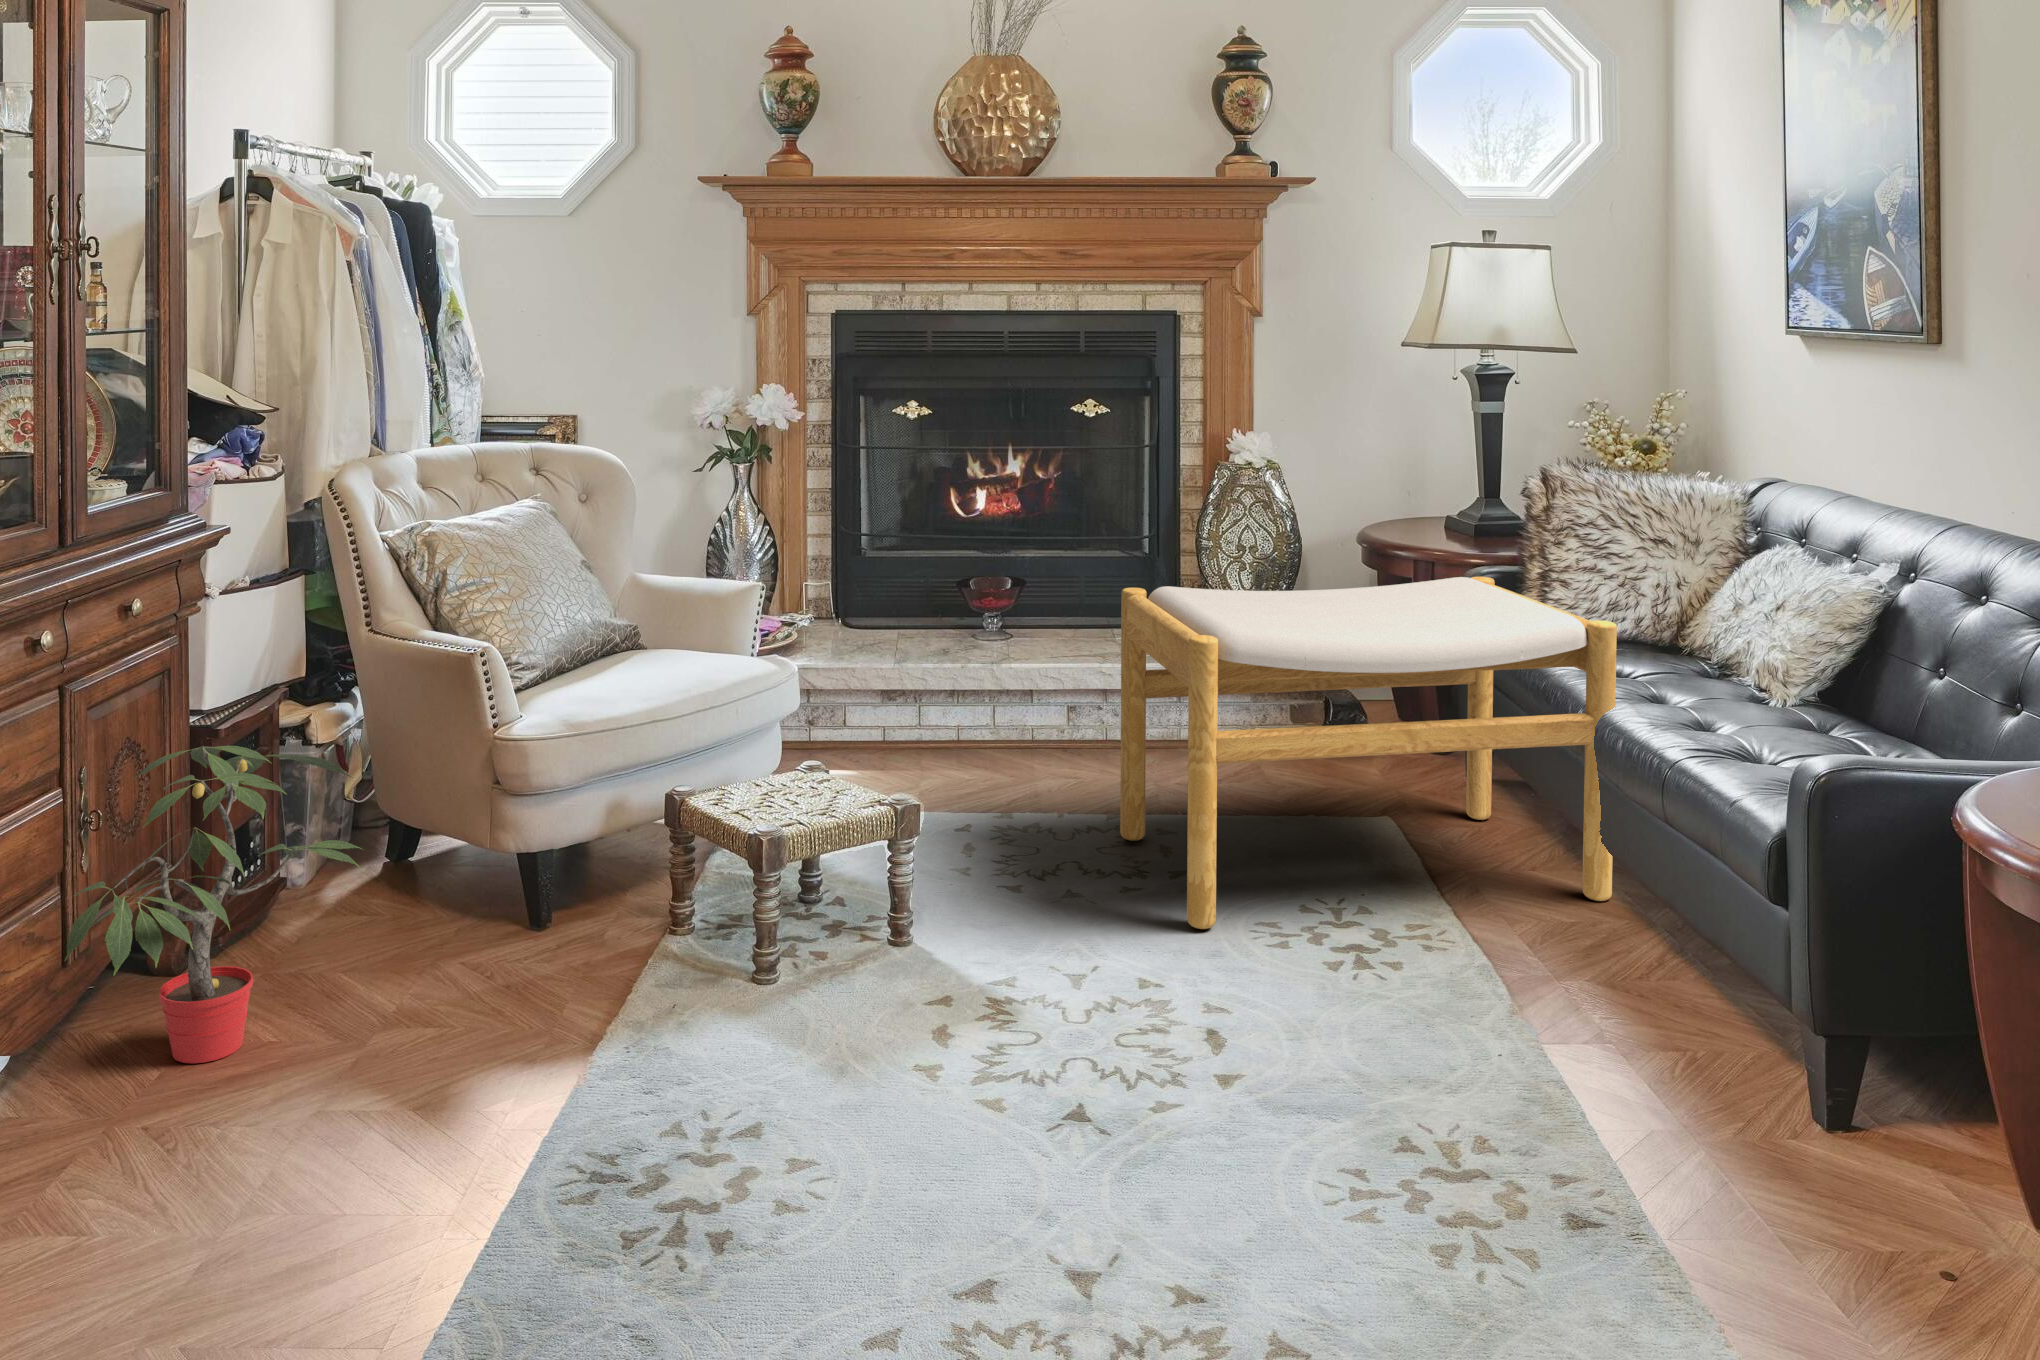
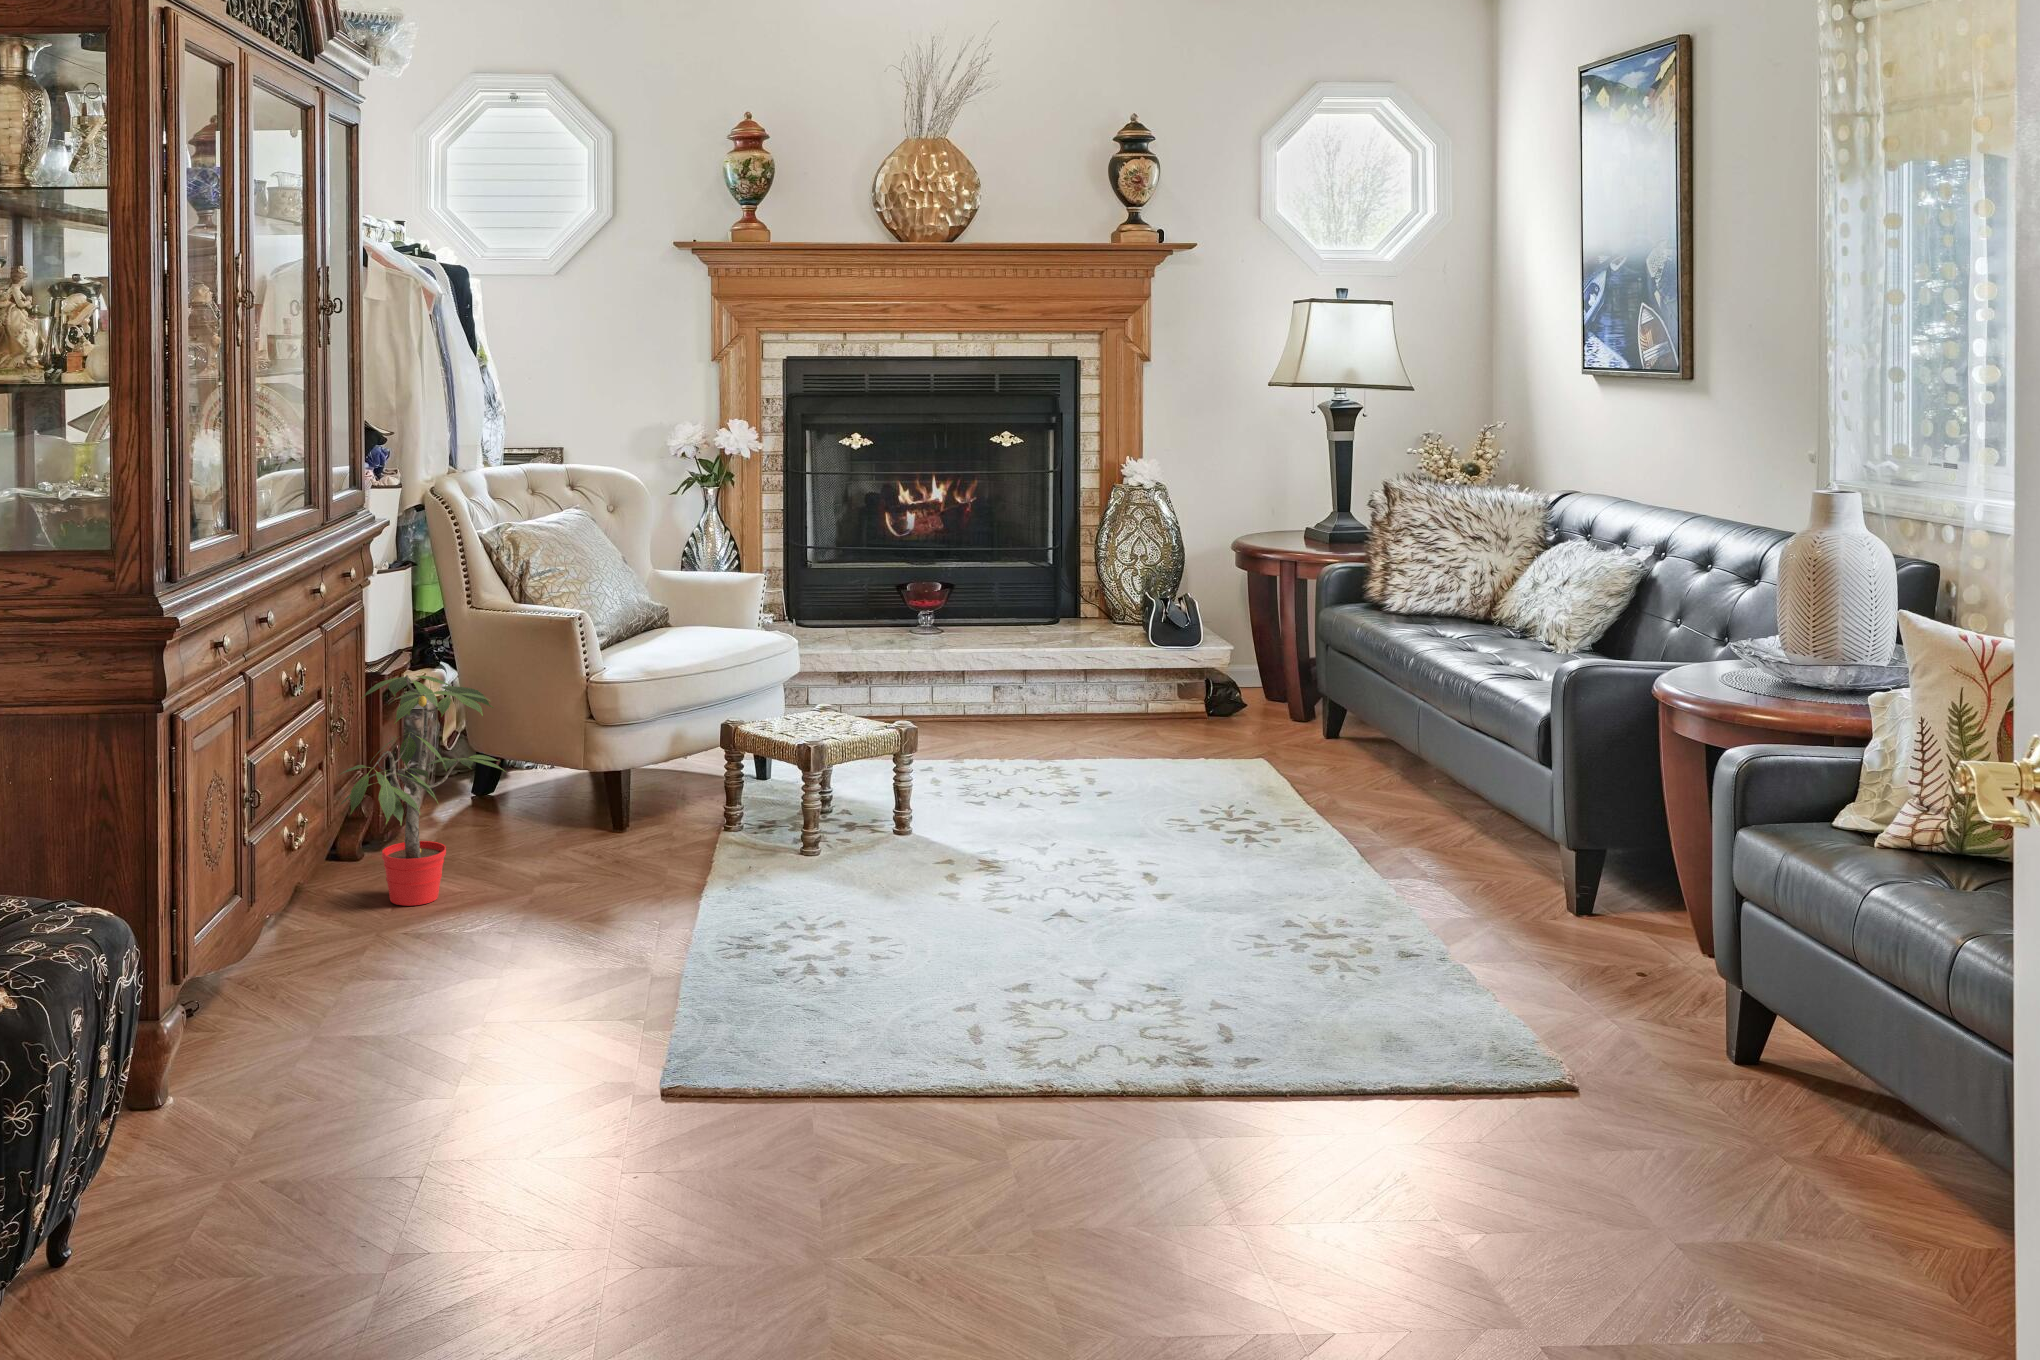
footstool: present [1120,577,1617,929] -> none [1055,567,1443,827]

